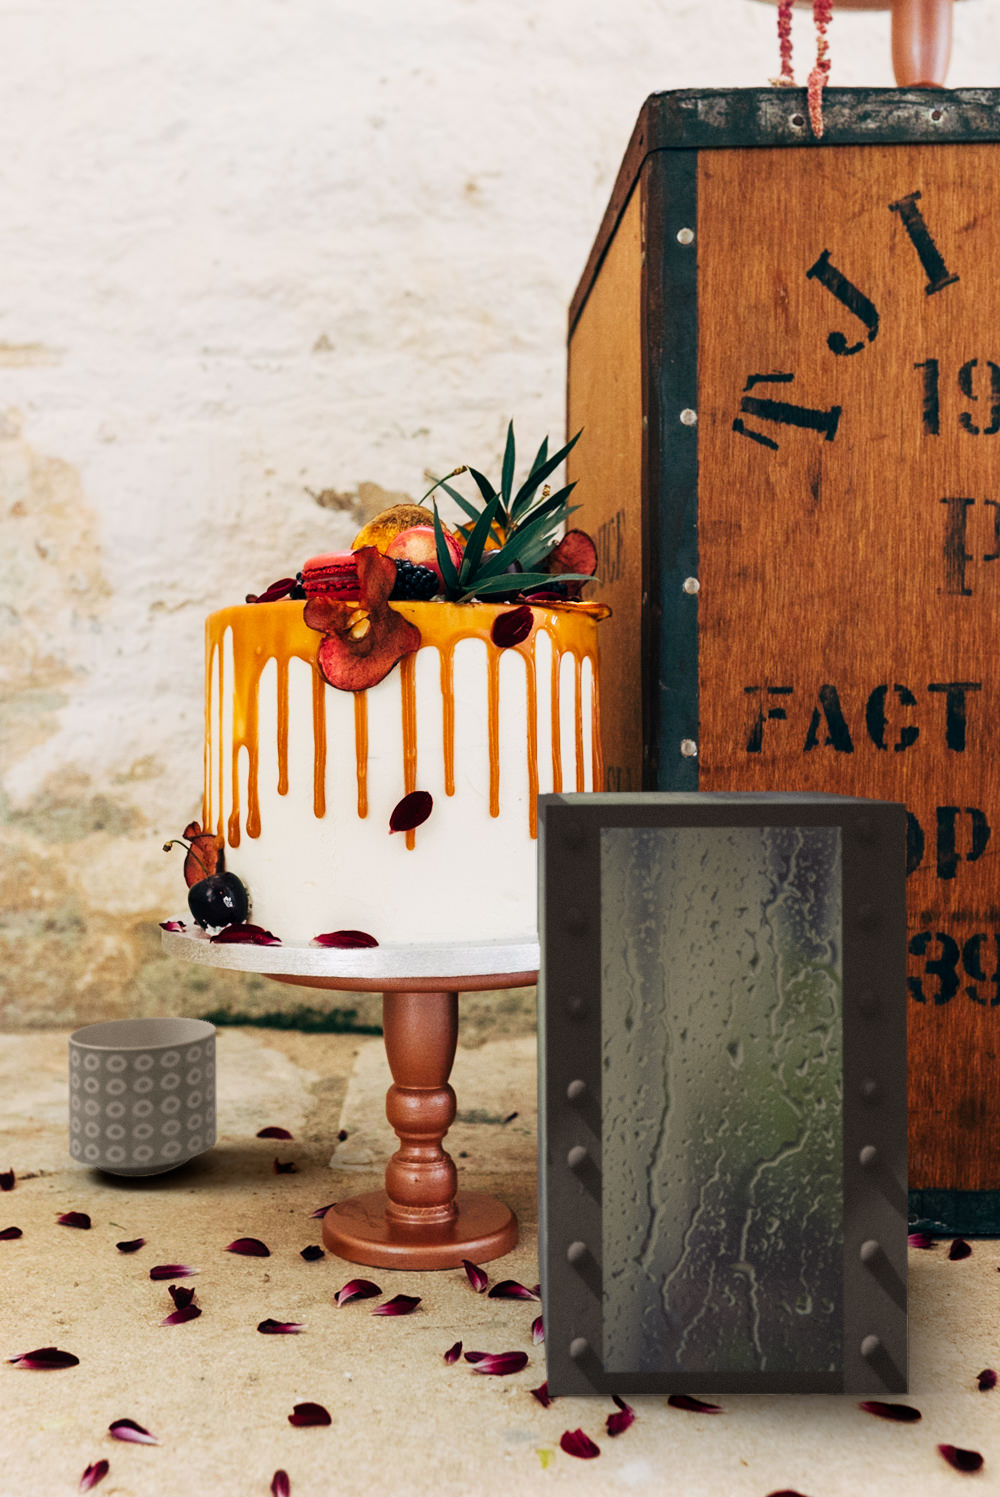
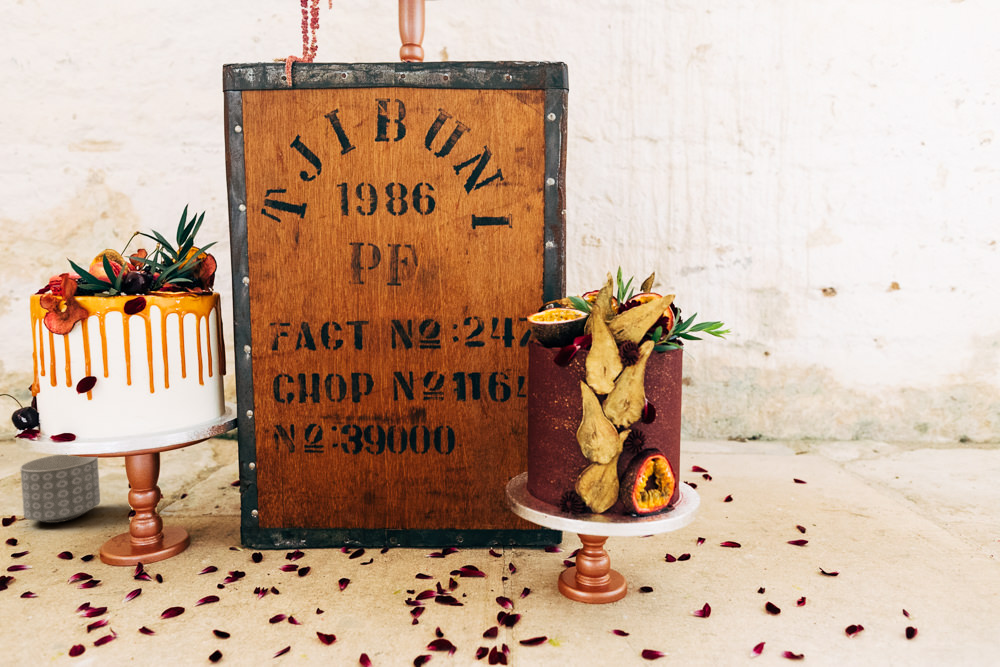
storage box: present [536,791,909,1396] -> none [89,369,297,630]

